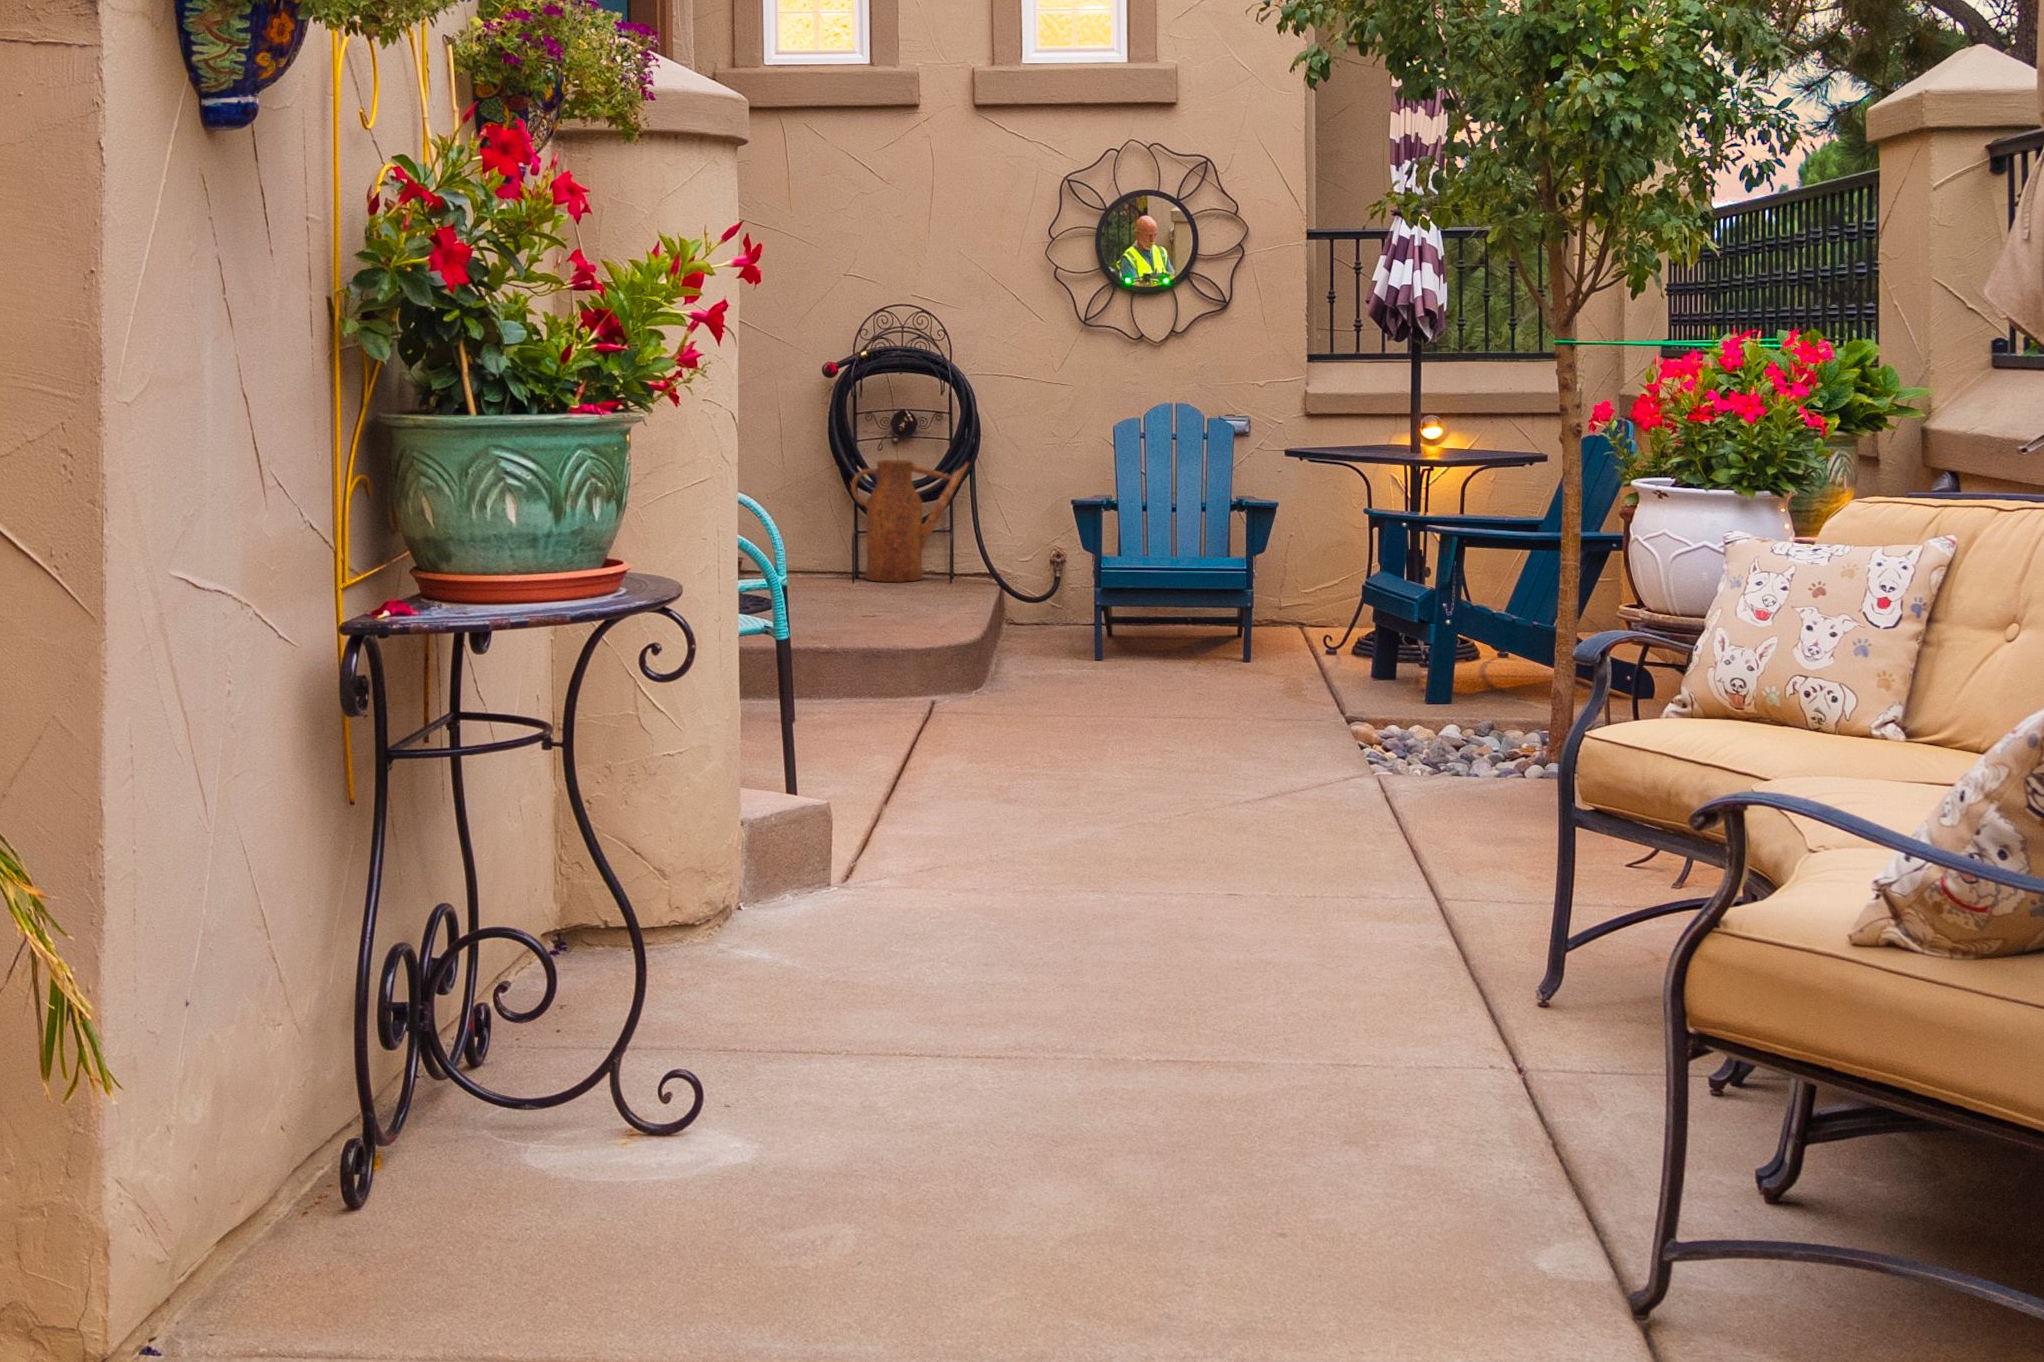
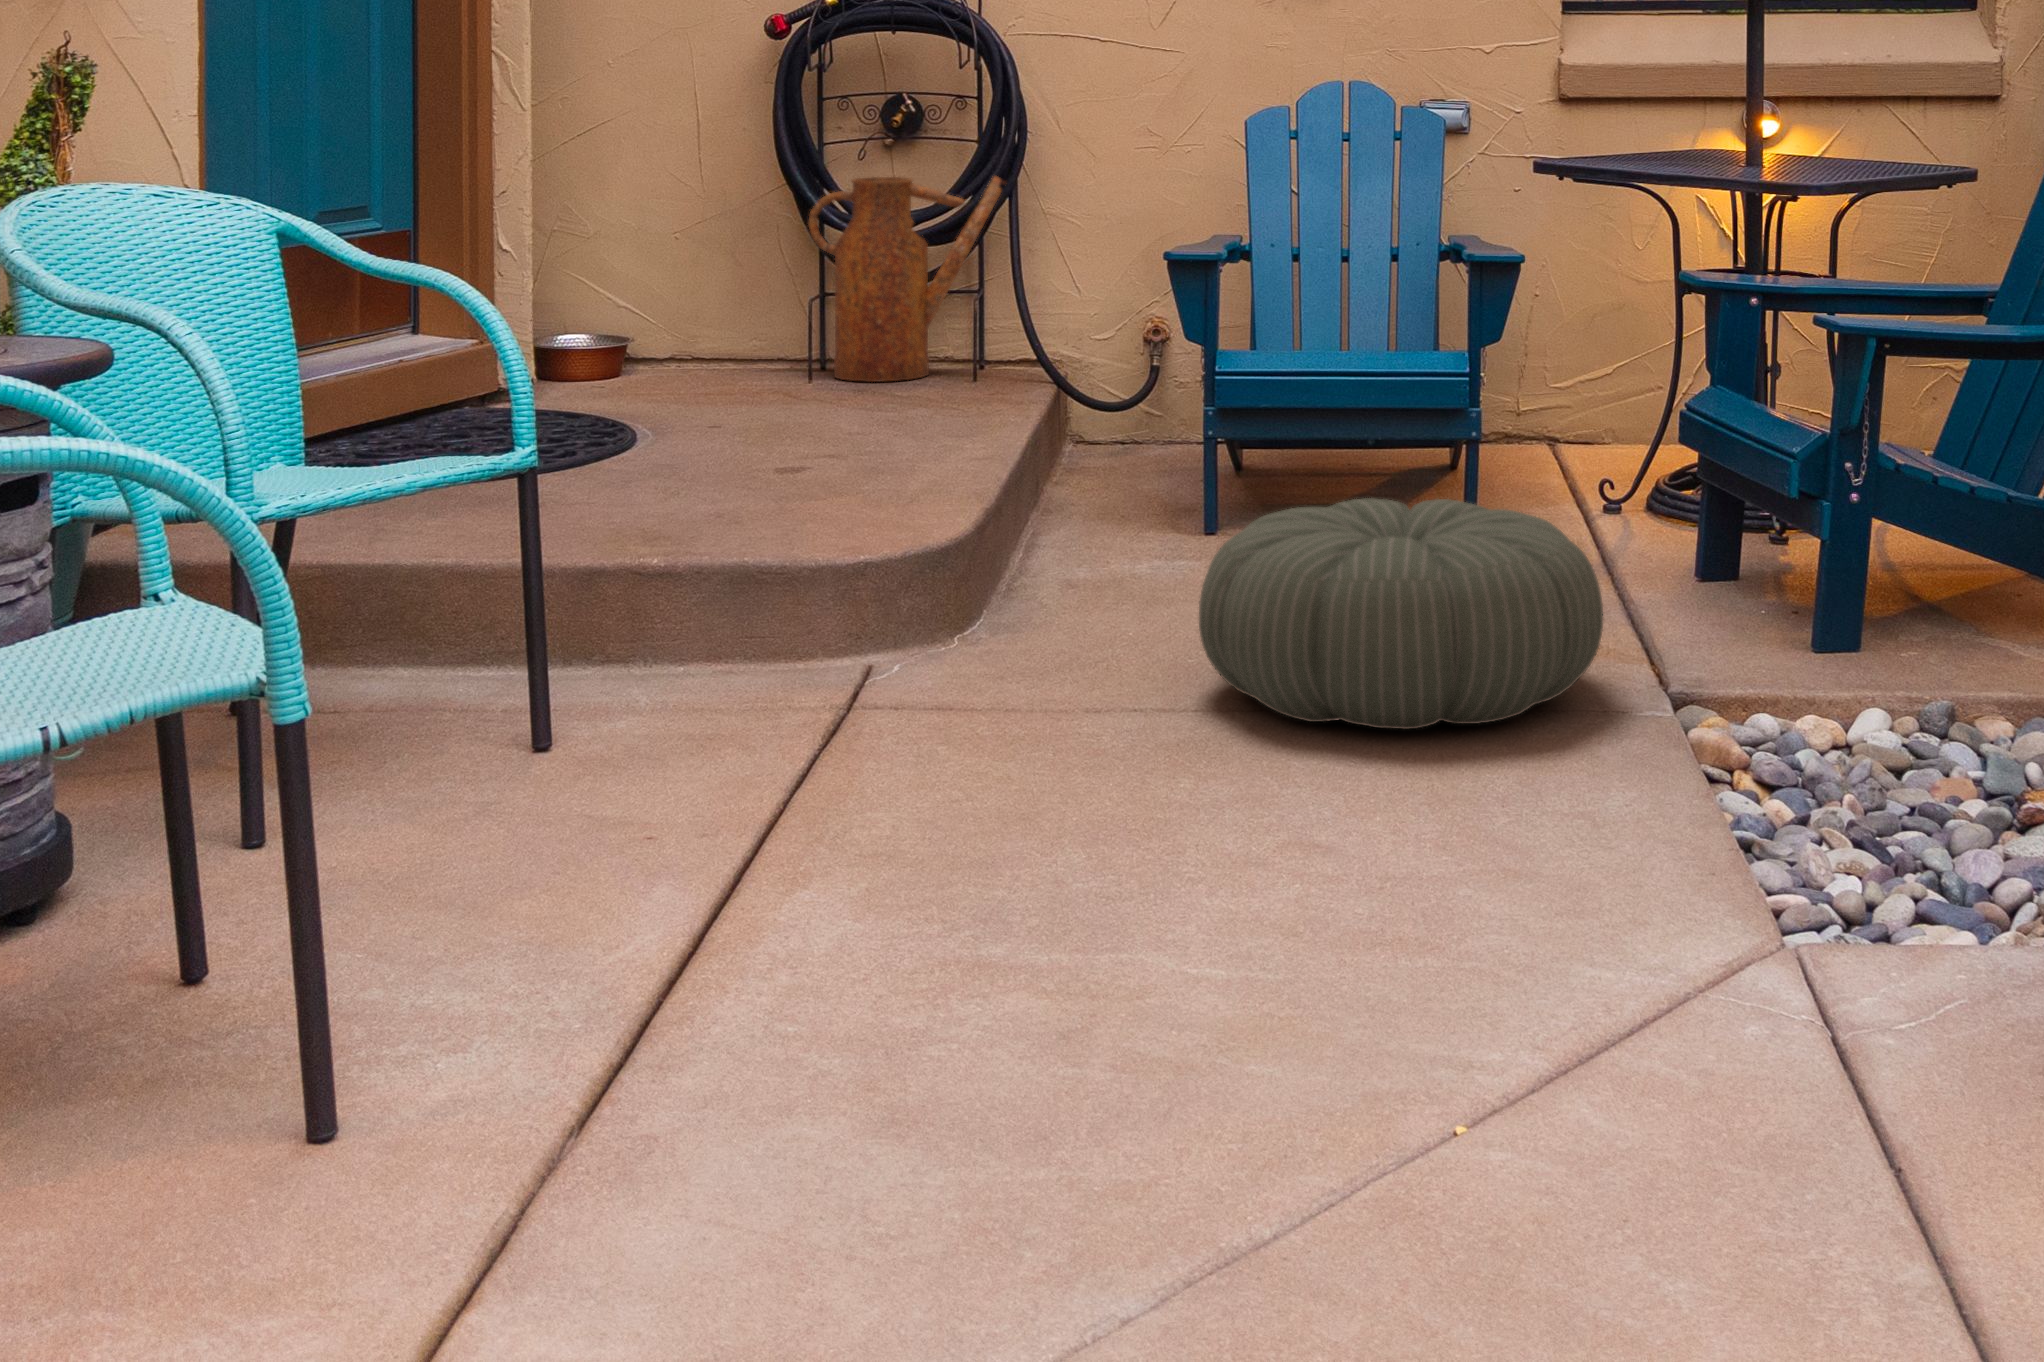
pouf: none [1110,622,1316,727] -> present [1199,498,1603,729]

